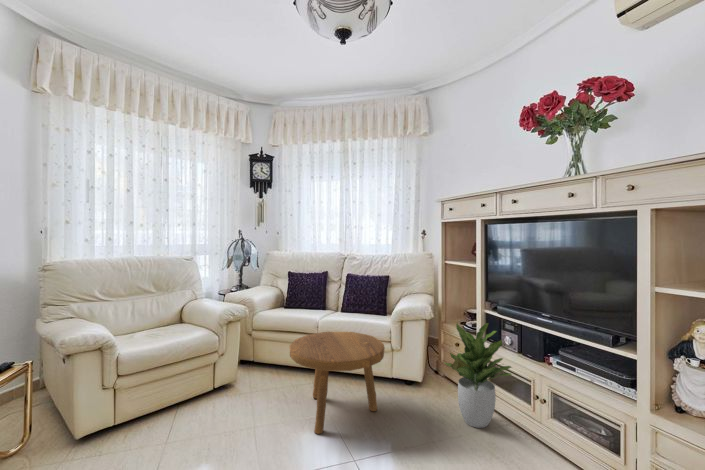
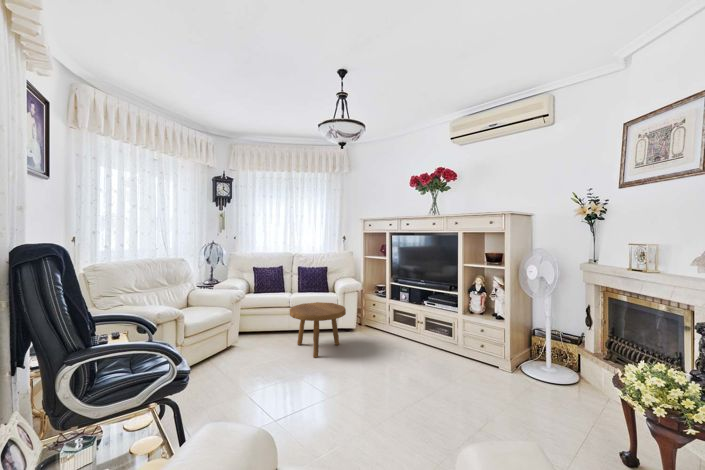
potted plant: present [445,323,511,428] -> none [374,288,408,343]

